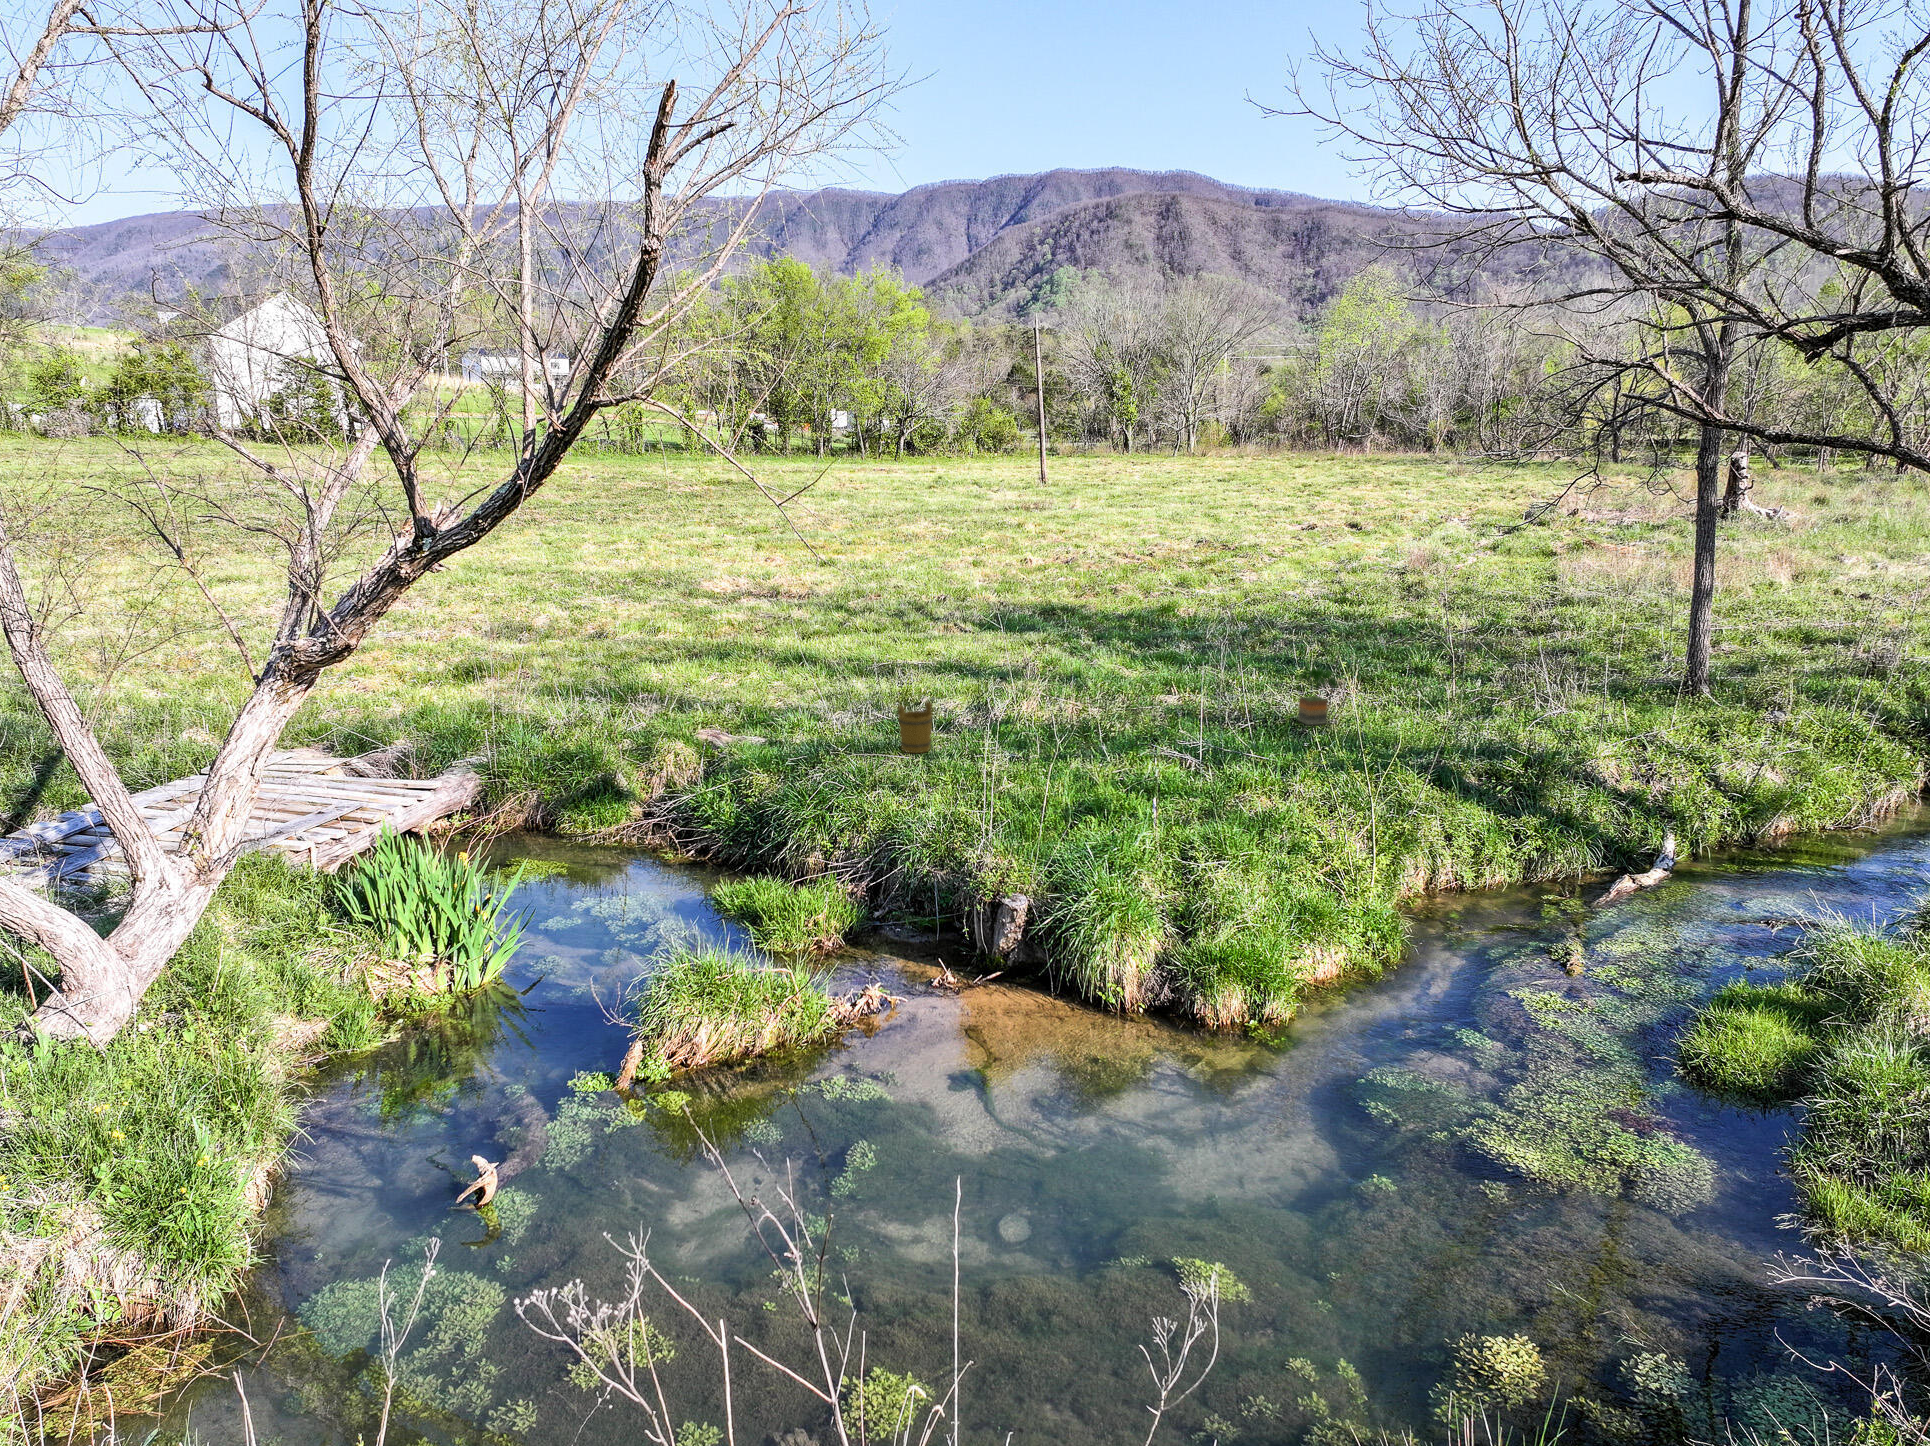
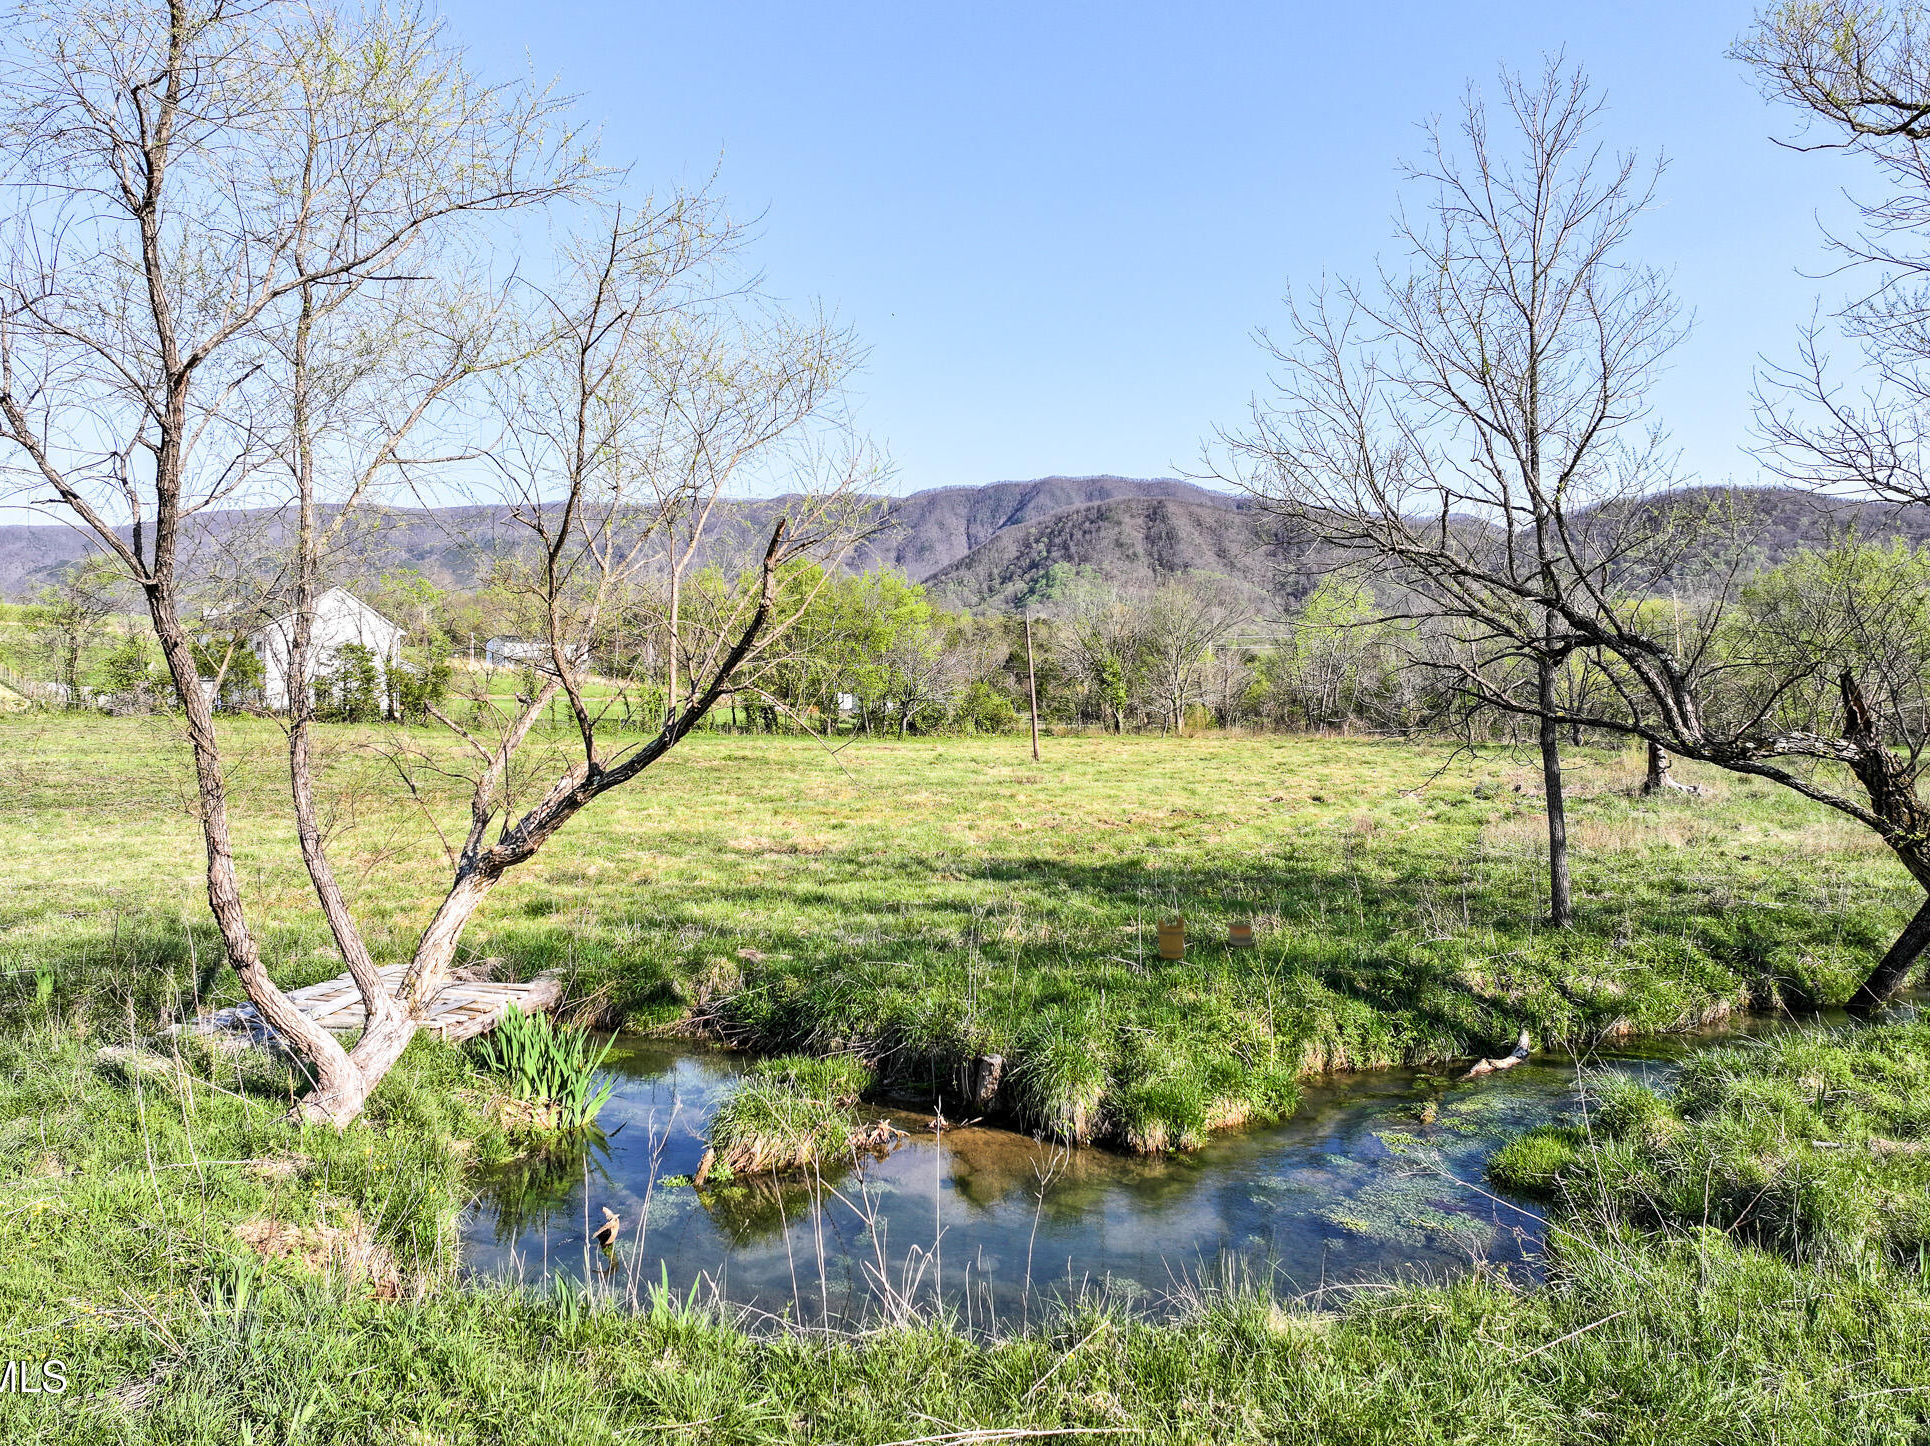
bucket: present [897,702,933,753] -> present [1156,917,1185,959]

